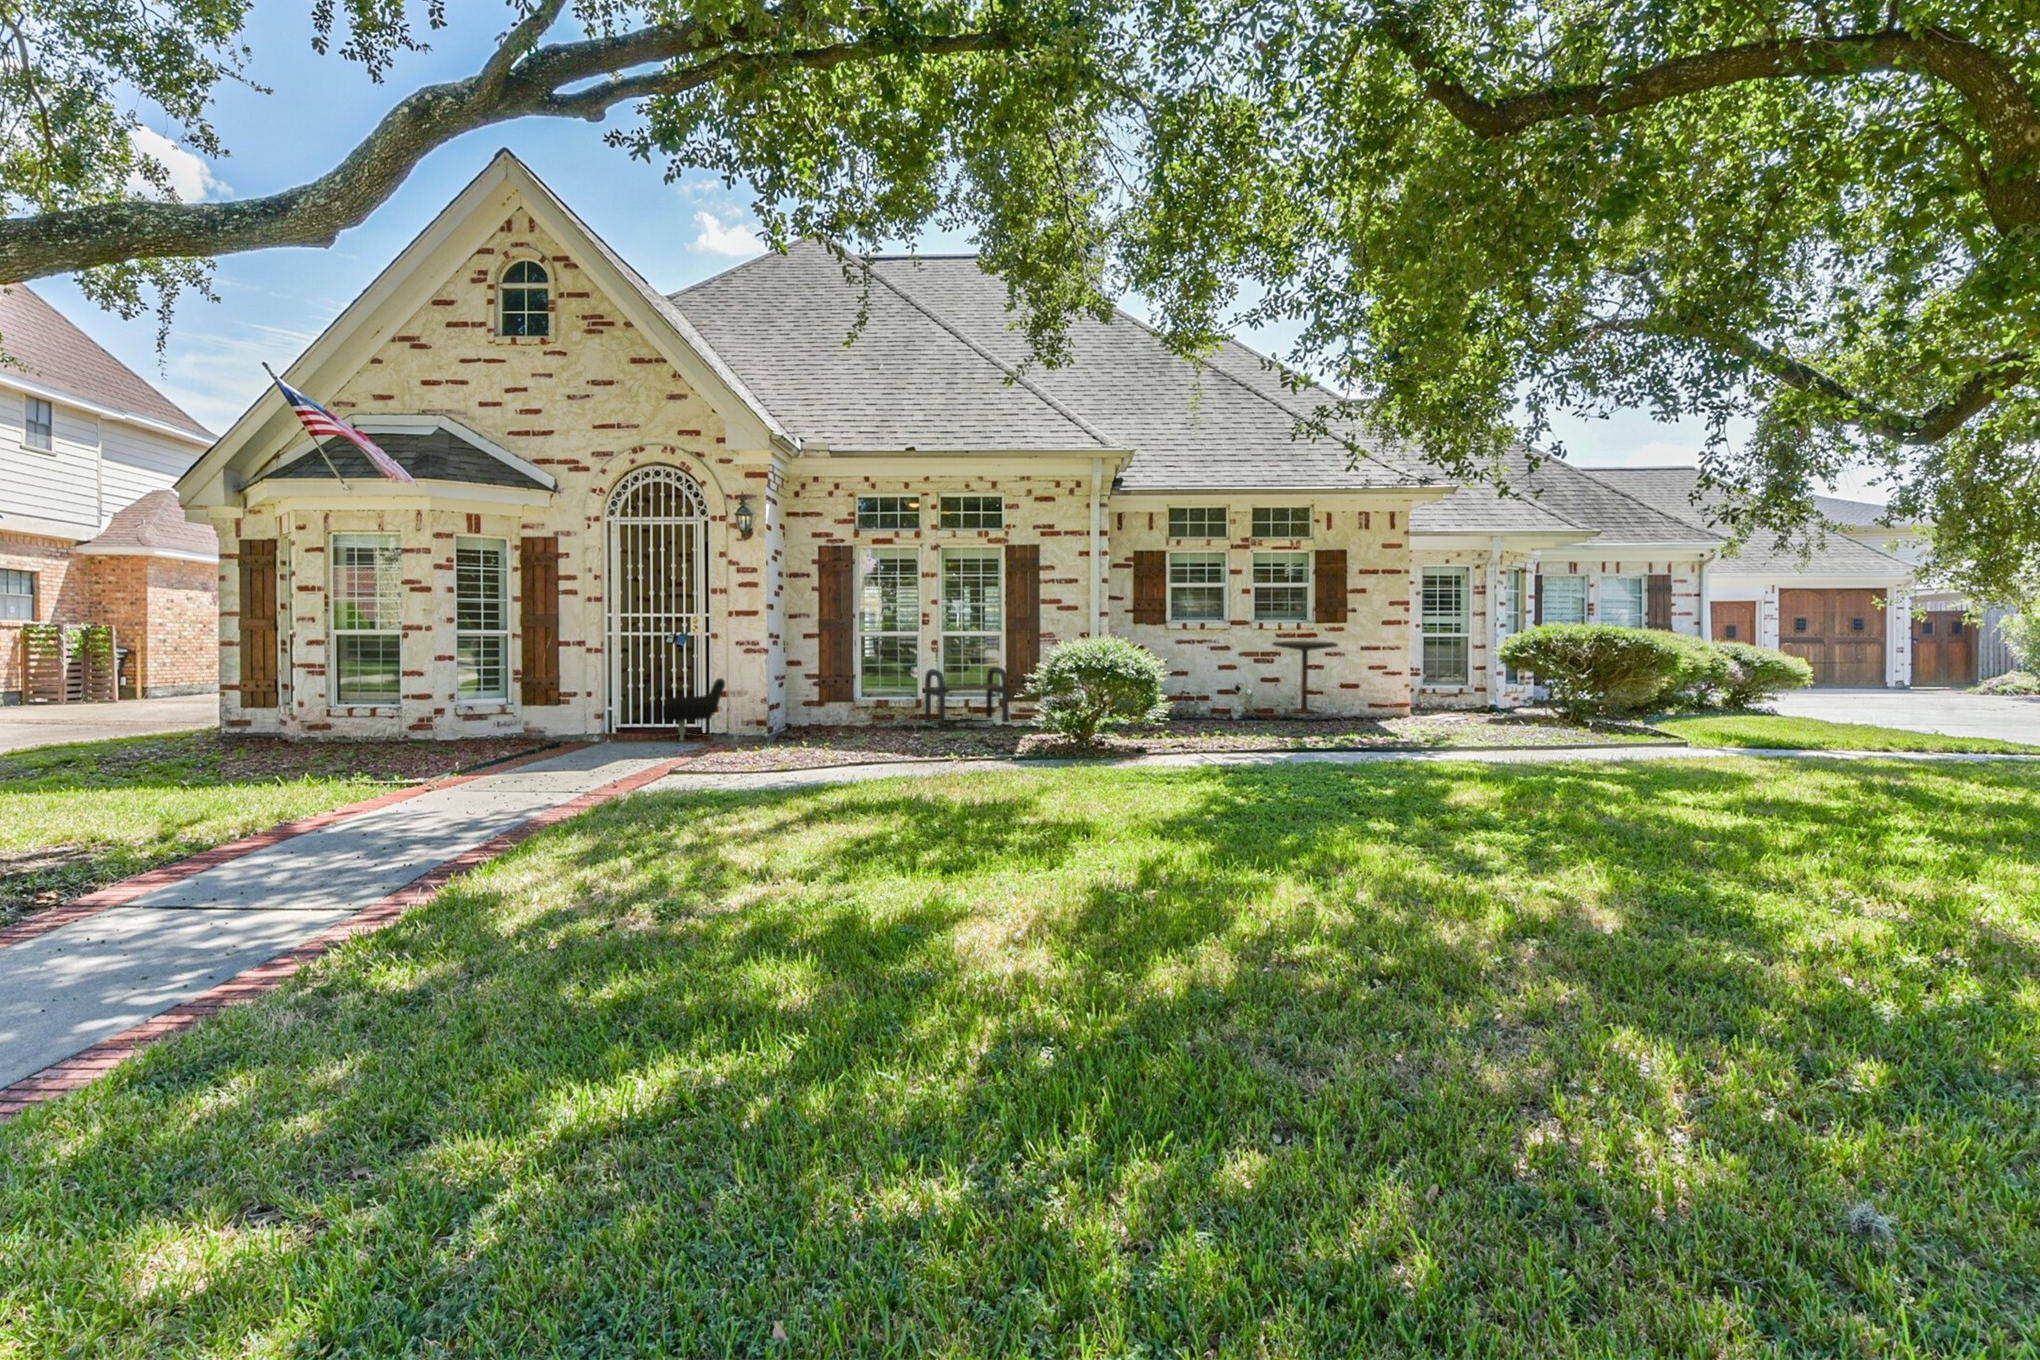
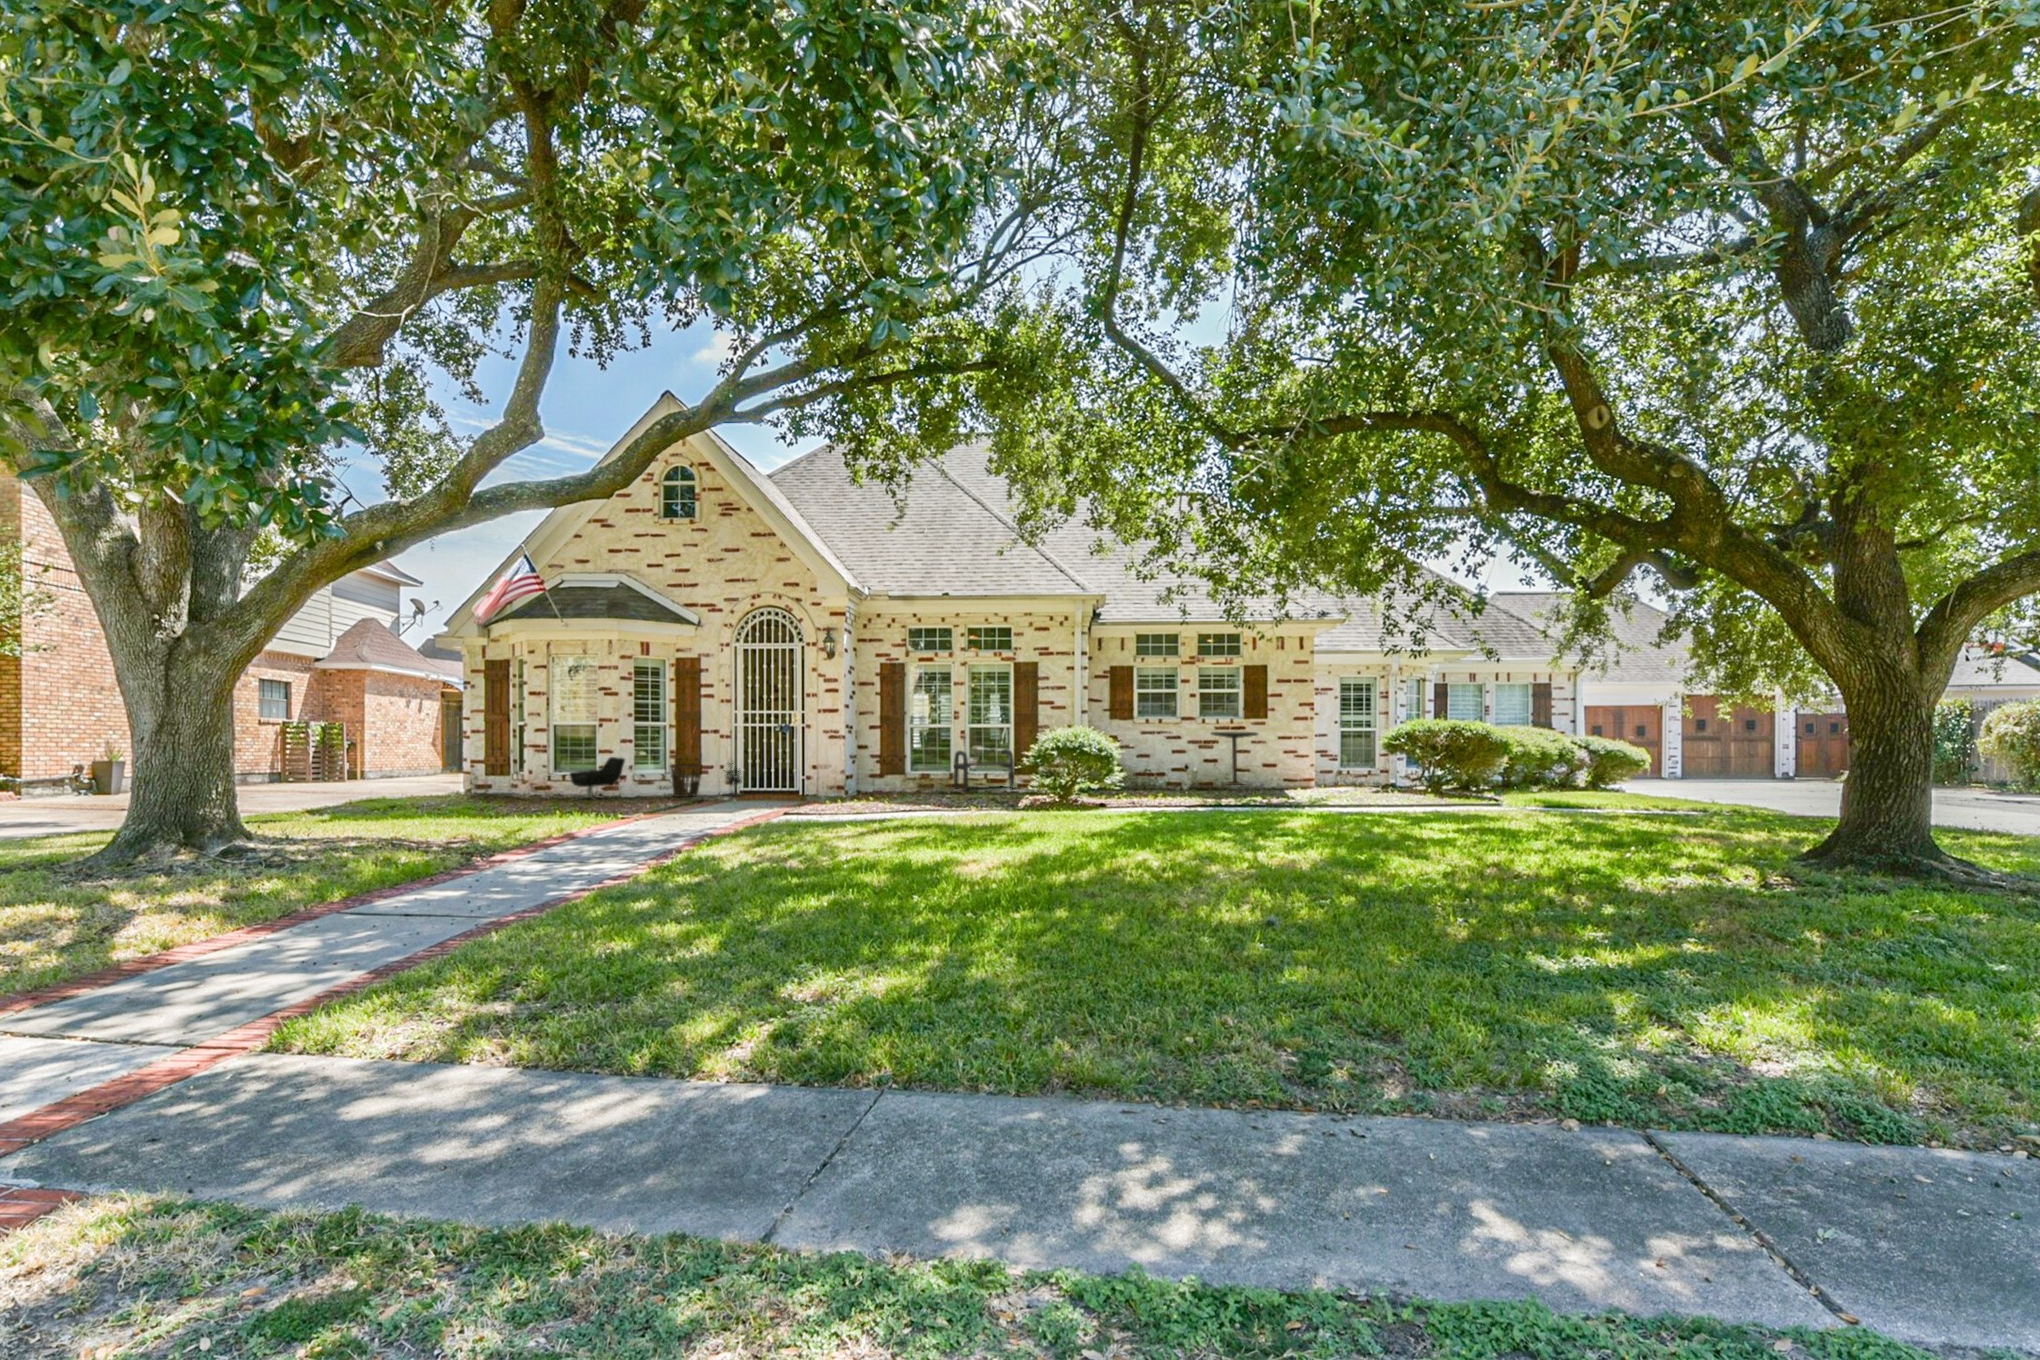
lounge chair: present [663,678,725,740] -> present [570,757,625,799]
potted tree: none [591,681,626,736] -> present [723,763,742,796]
basket: none [513,691,564,739] -> present [670,764,703,797]

